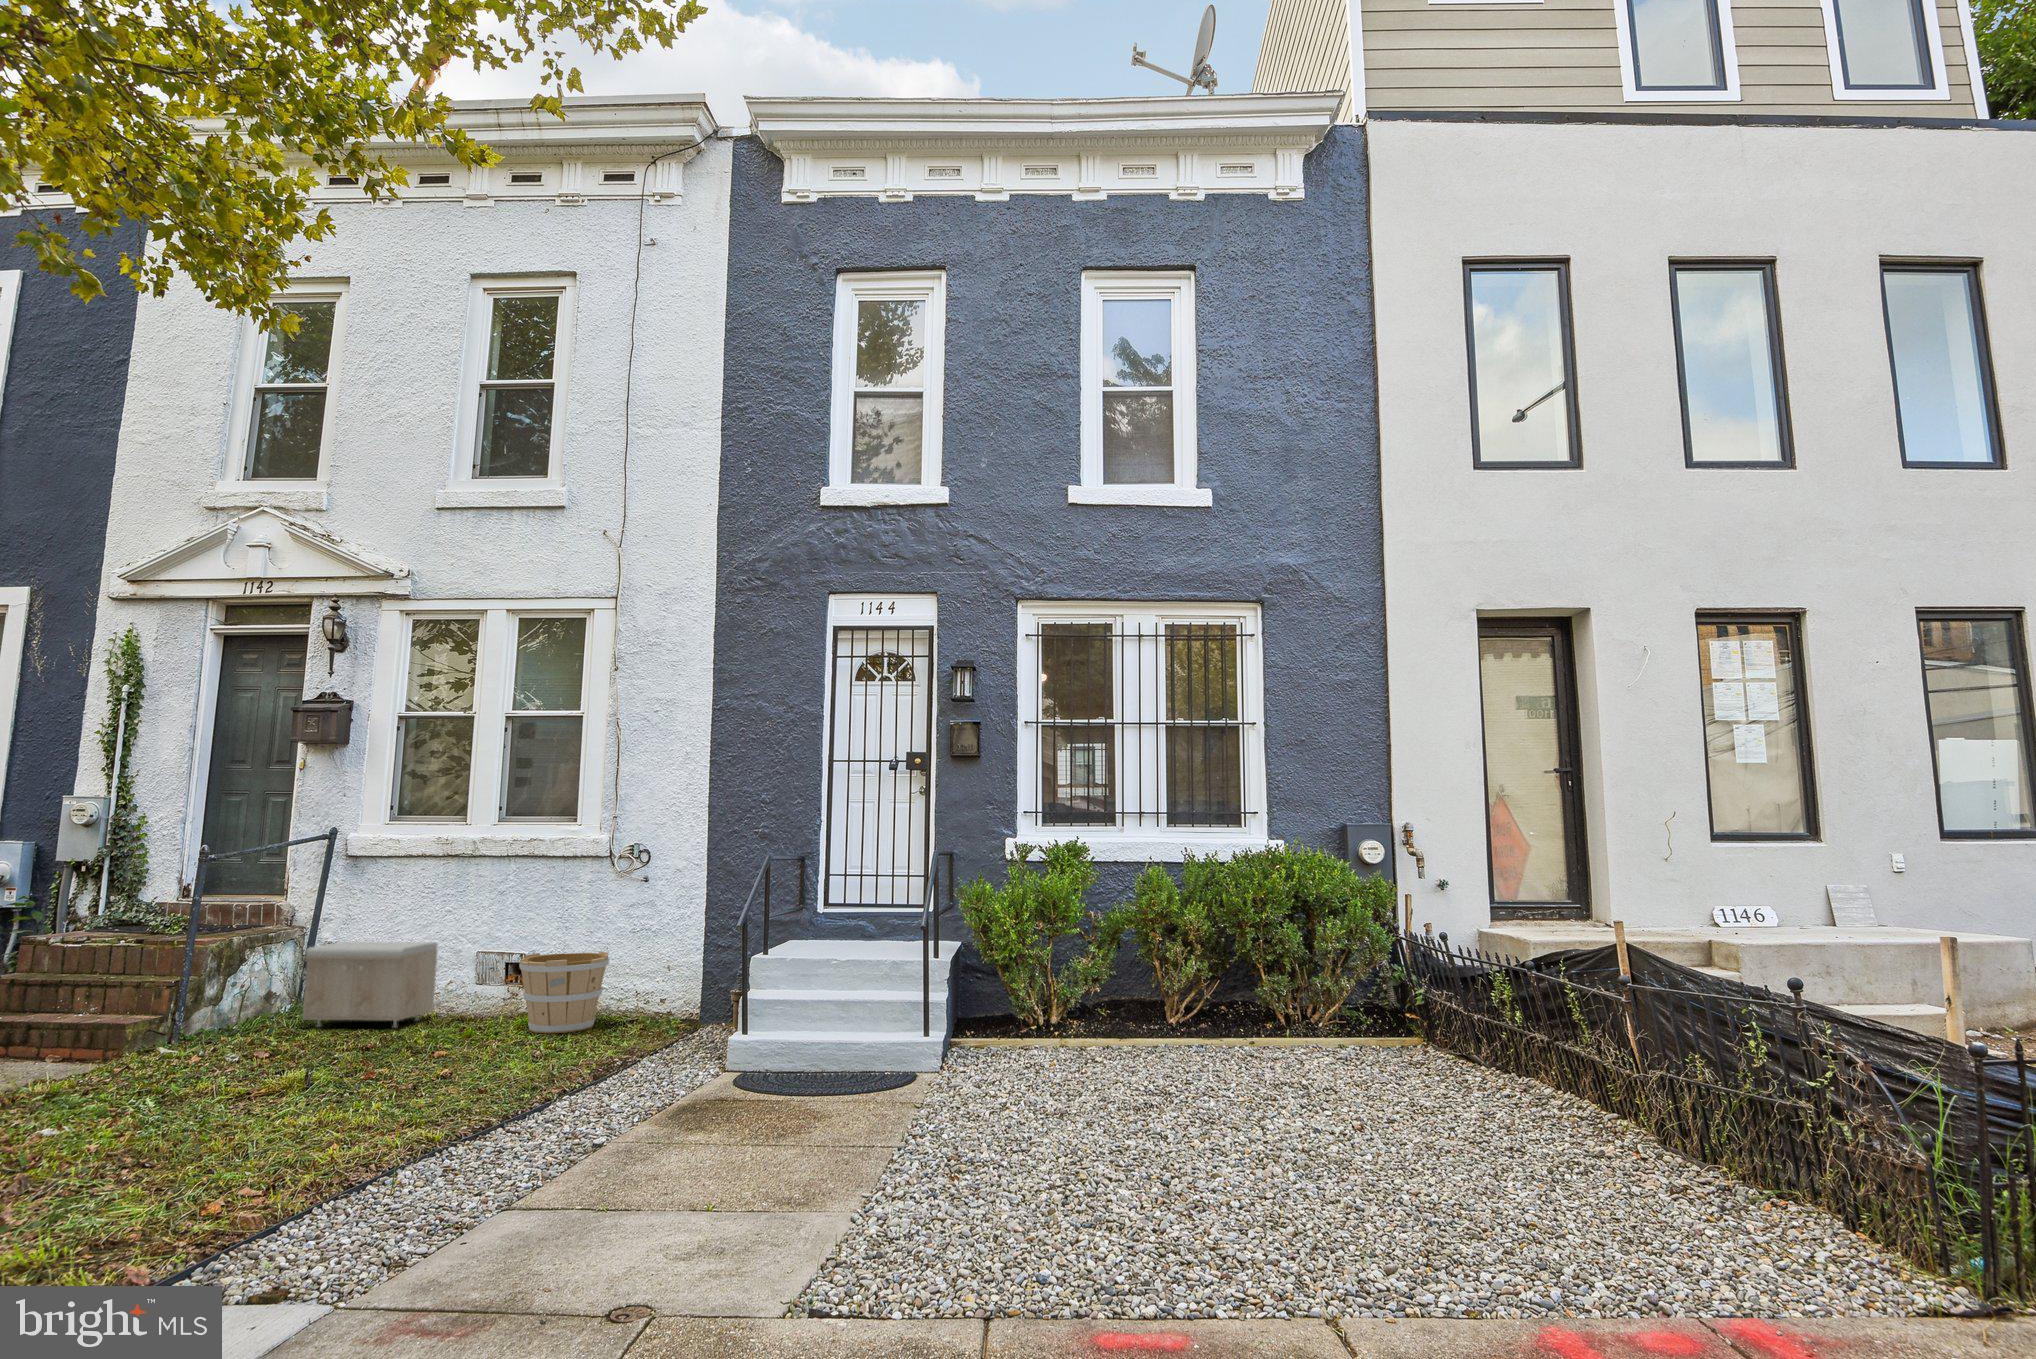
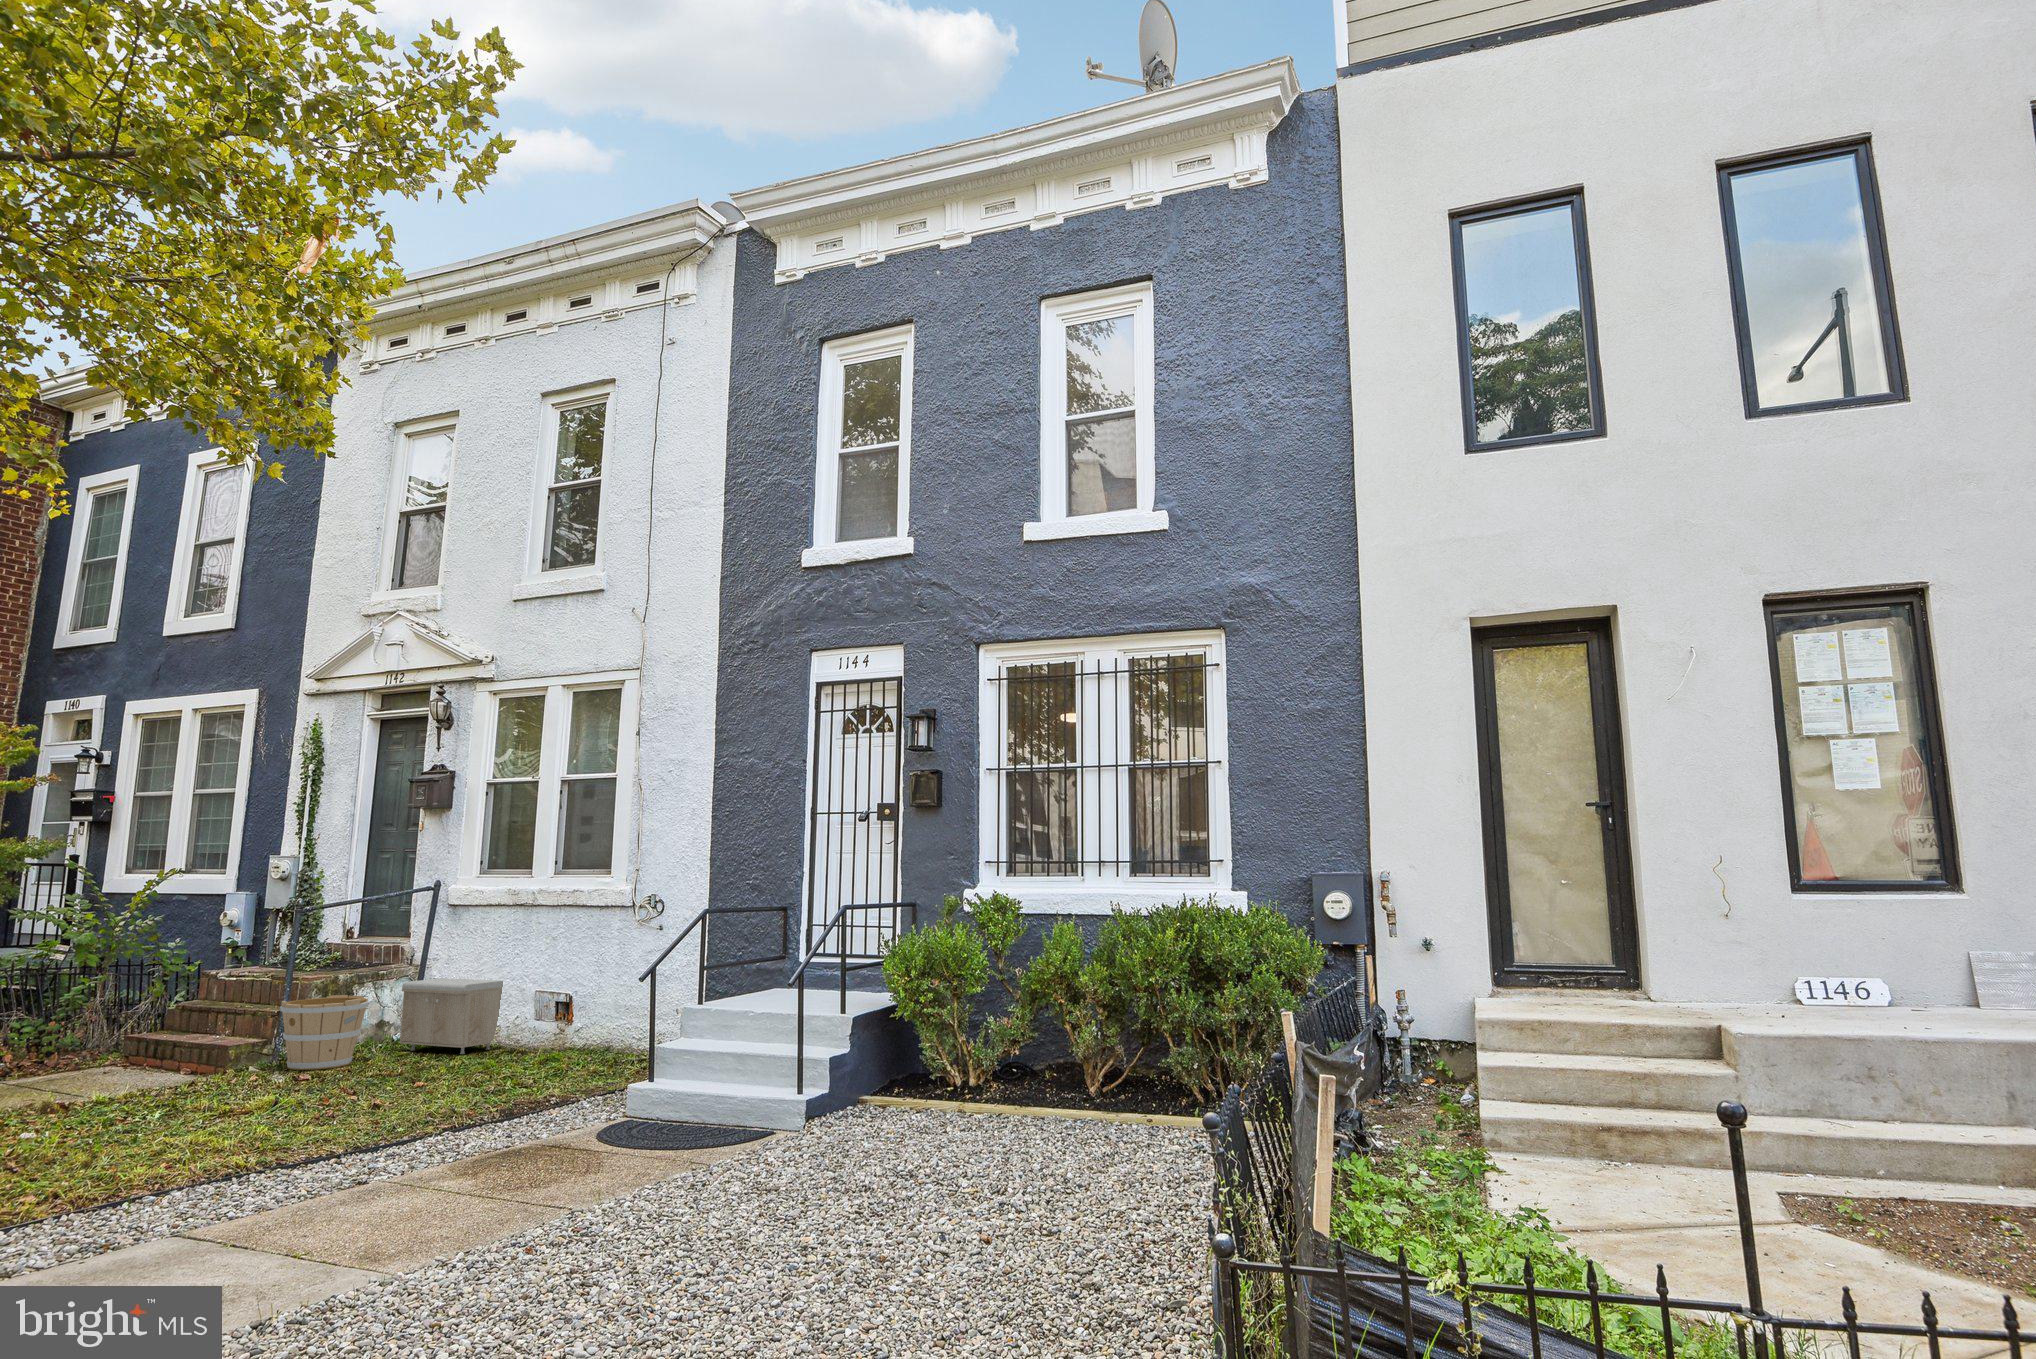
wooden bucket: present [519,951,610,1034] -> present [280,995,369,1070]

